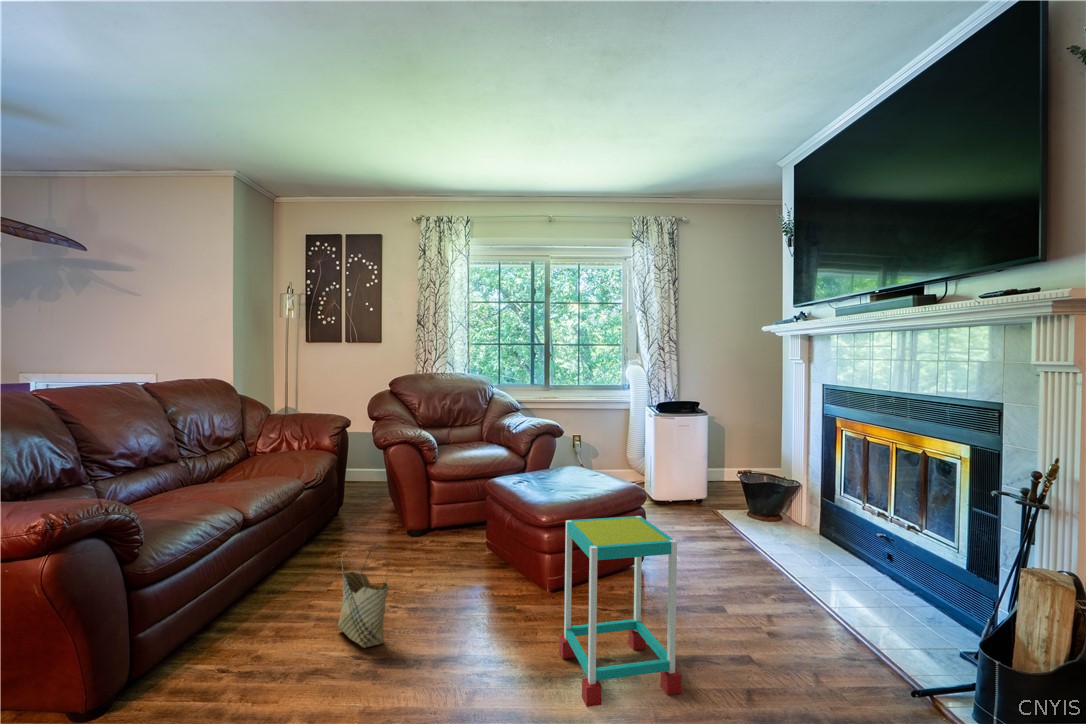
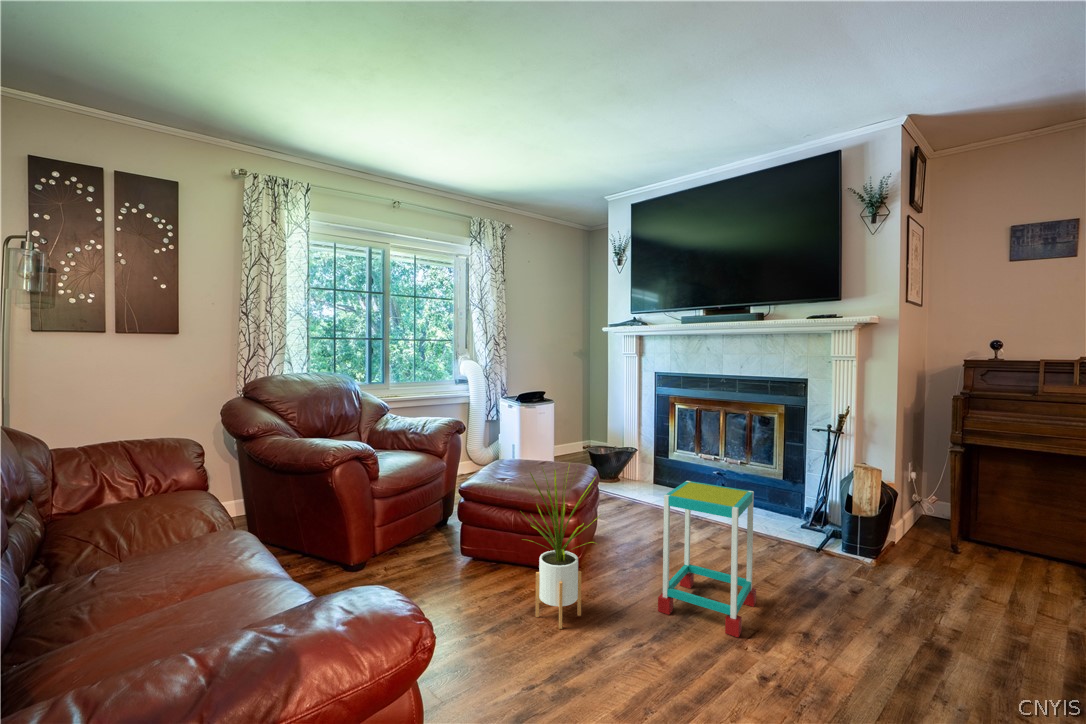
house plant: none [429,463,518,627] -> present [521,464,600,629]
woven basket: present [338,545,389,647] -> none [460,570,536,687]

